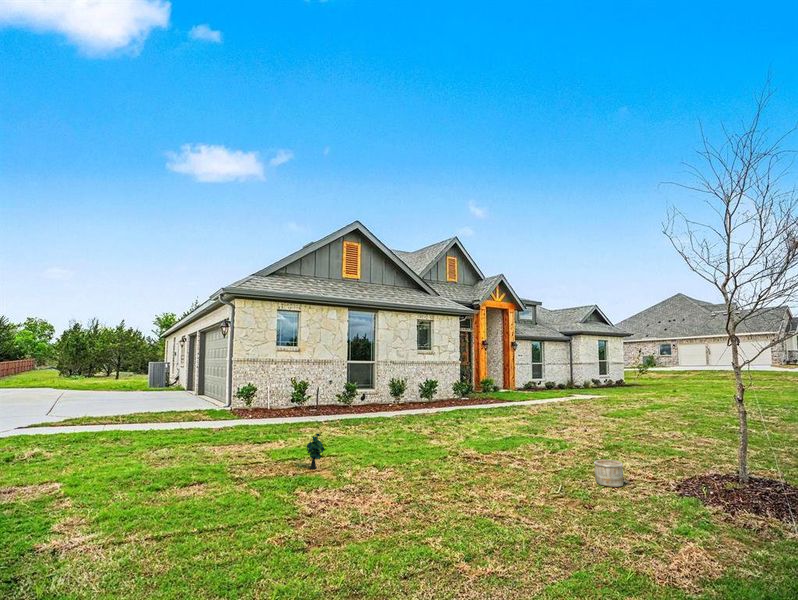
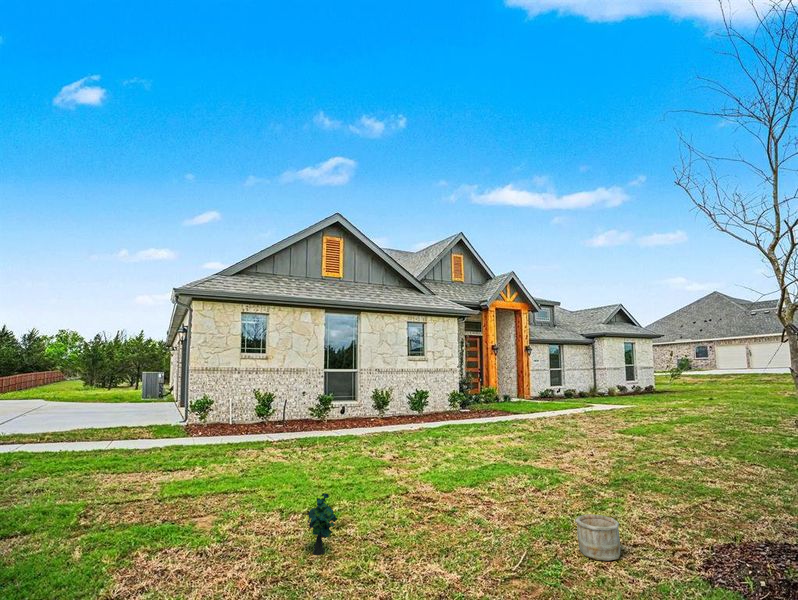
decorative plant: present [307,433,325,470] -> present [305,493,337,555]

